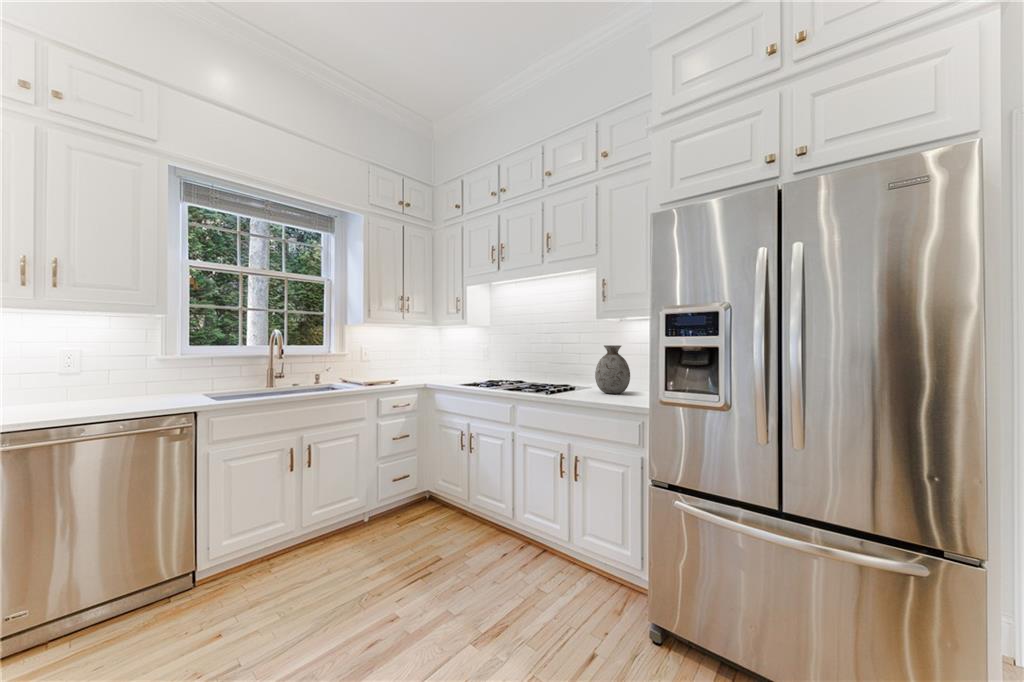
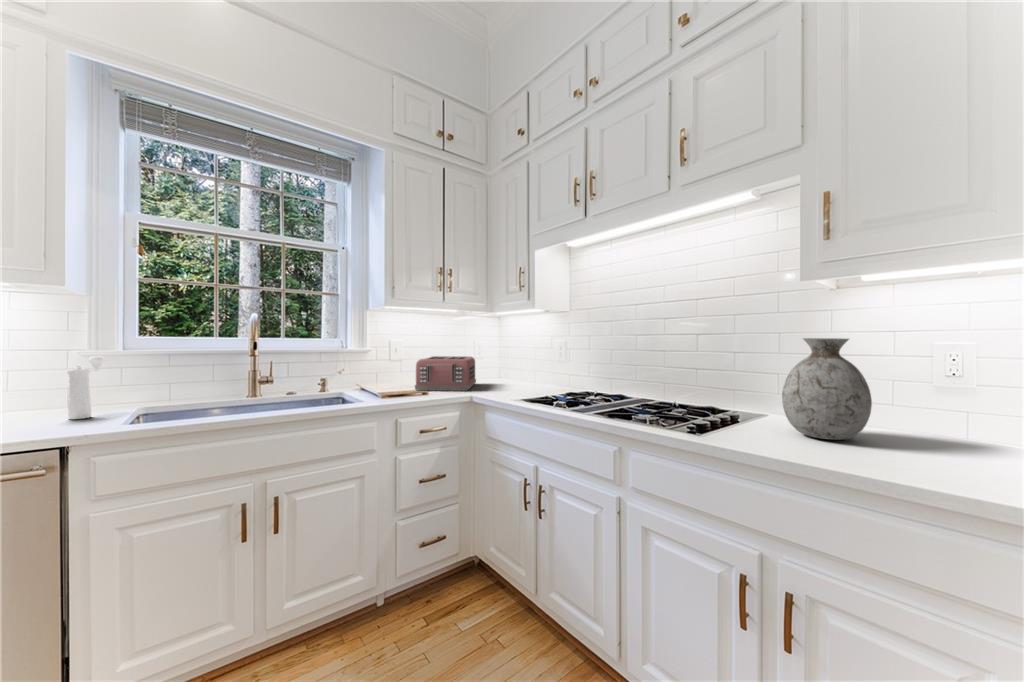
pepper mill: none [166,358,180,399] -> present [67,356,105,419]
toaster: none [381,358,422,382] -> present [415,356,476,391]

